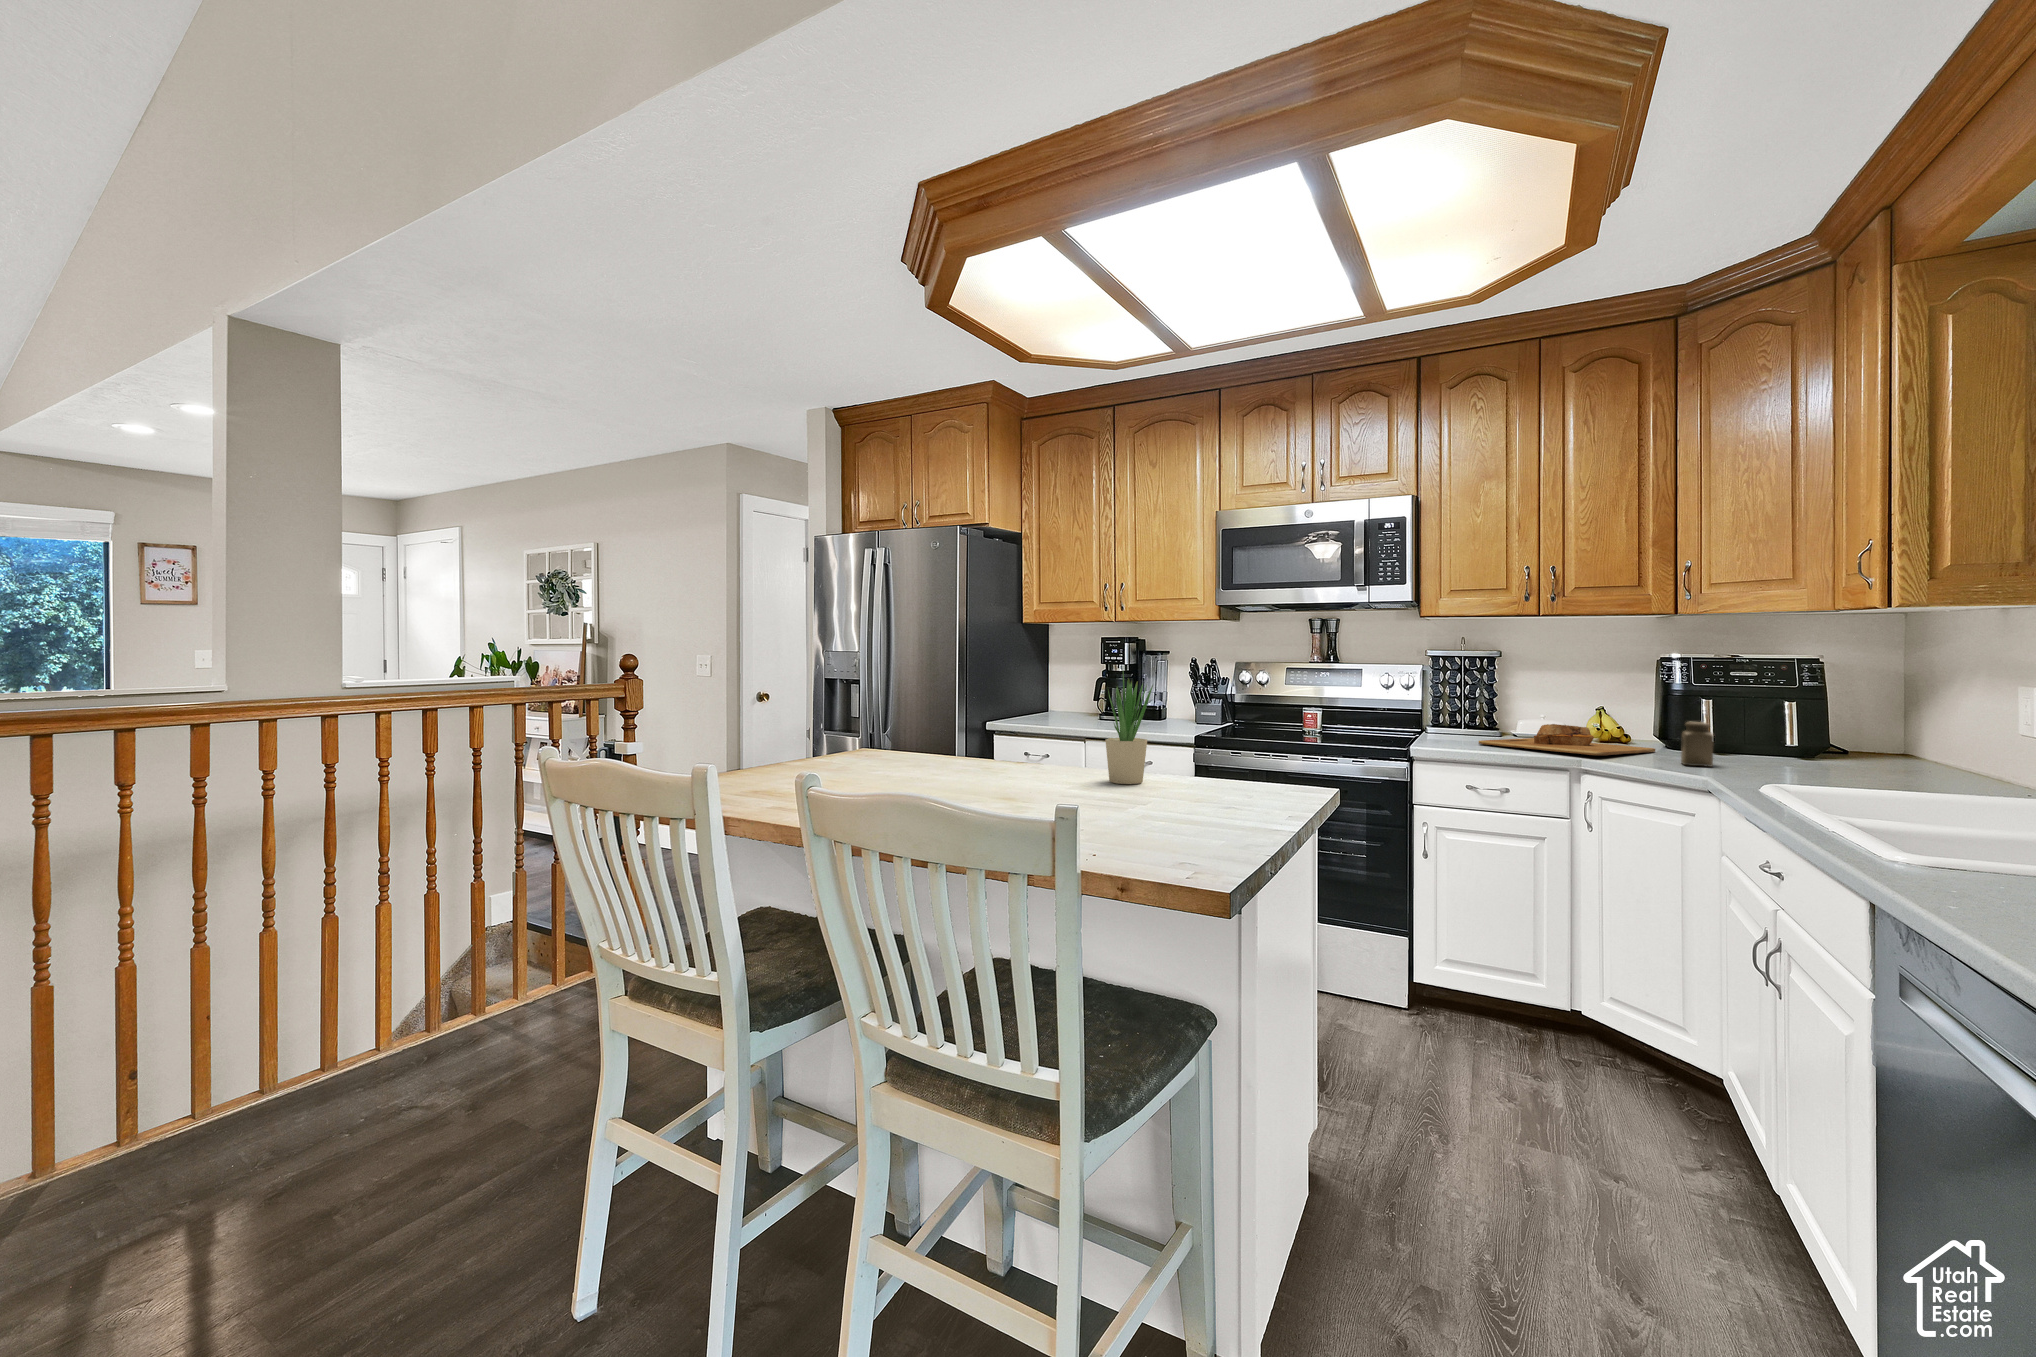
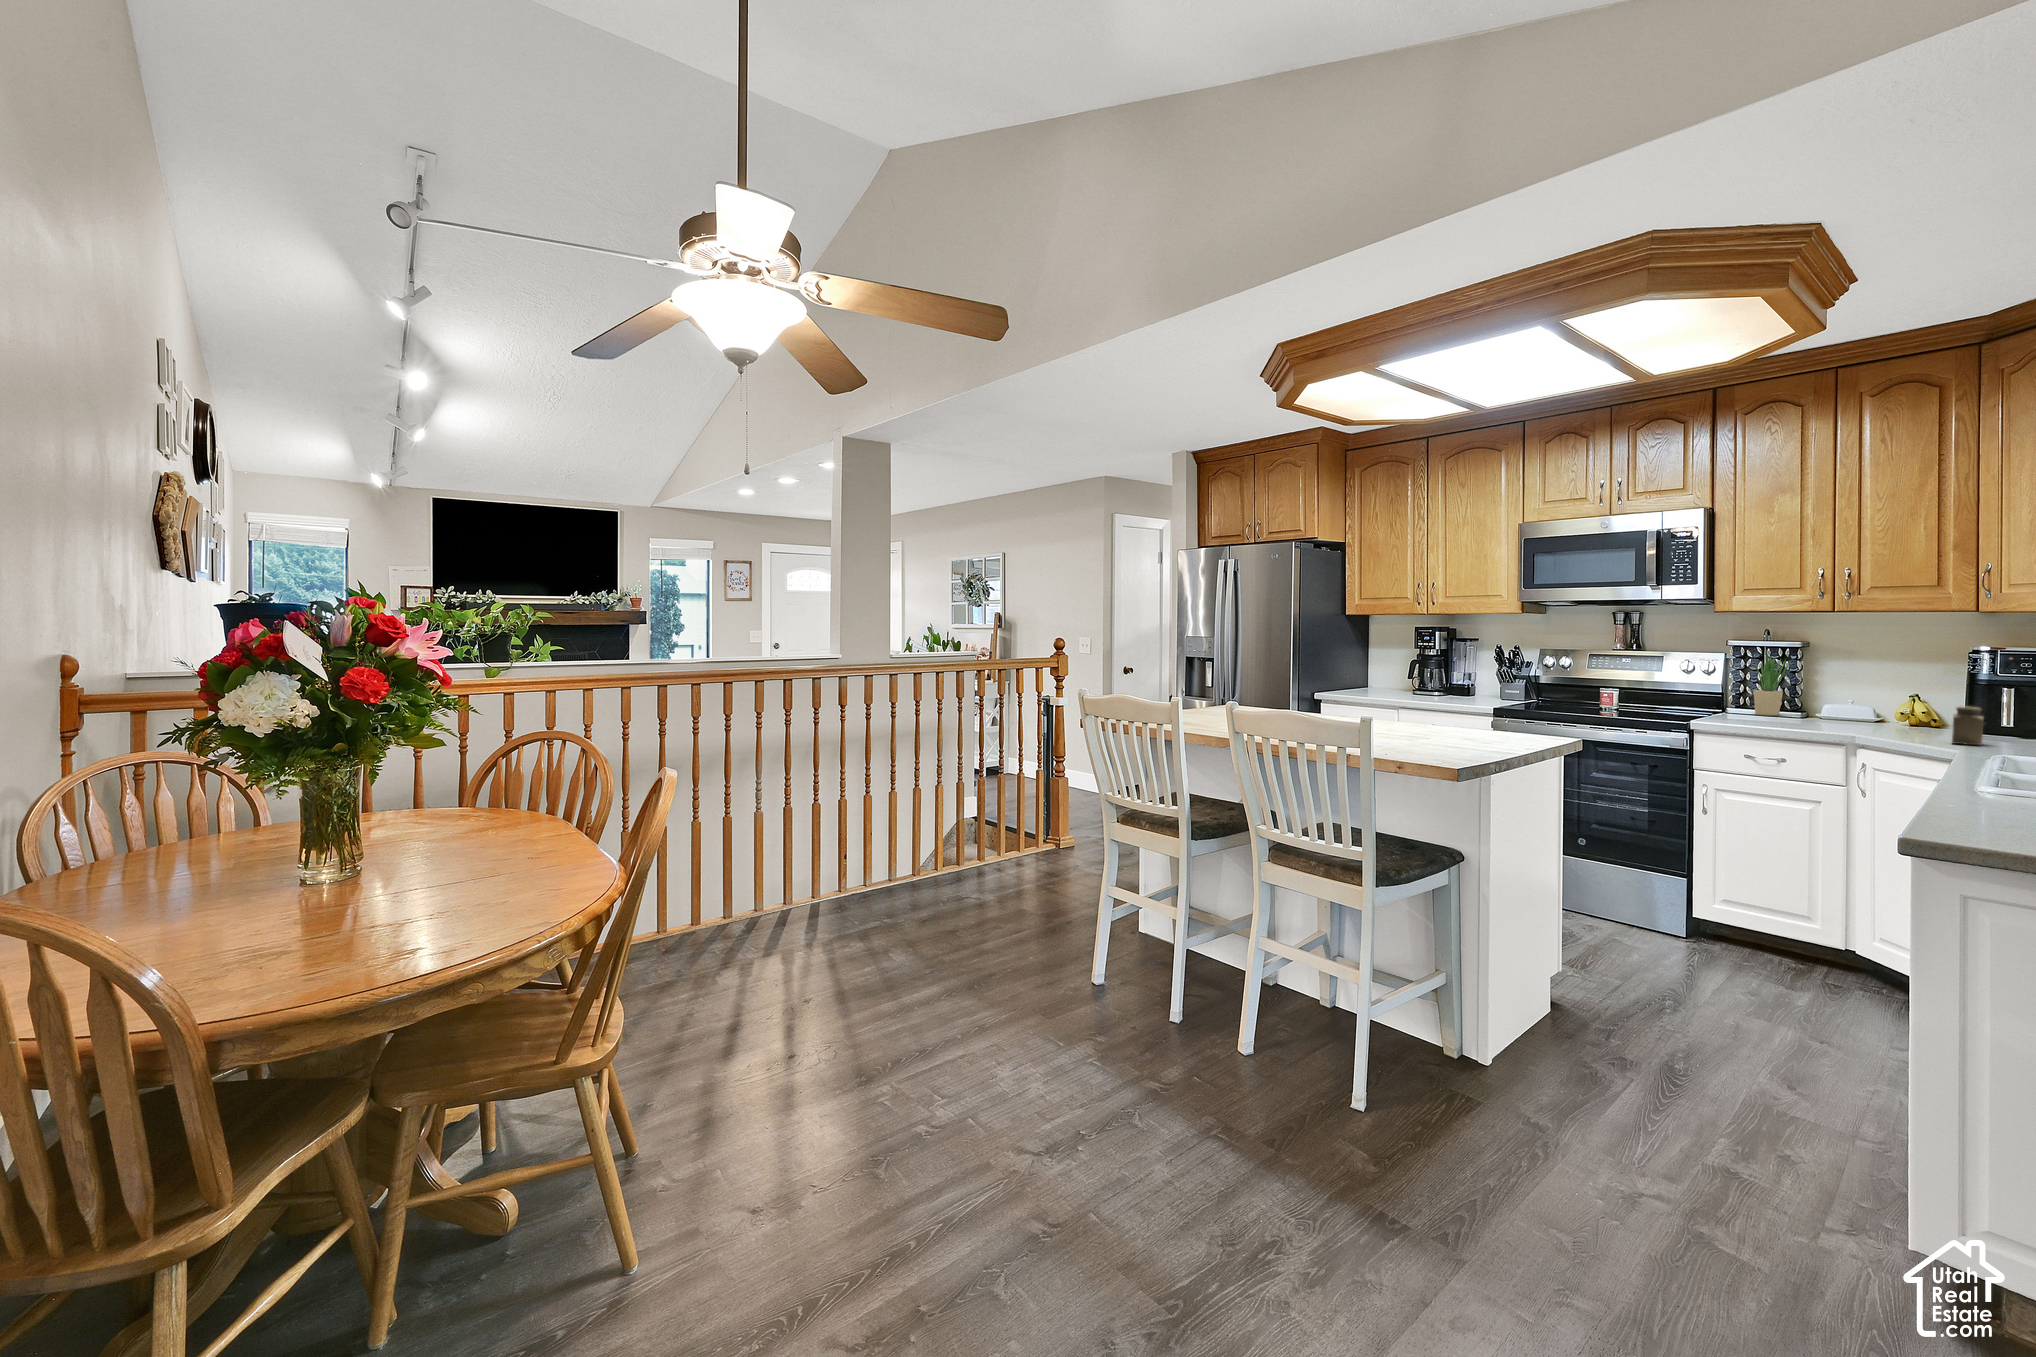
potted plant: present [1105,672,1153,784] -> present [1754,649,1790,715]
cutting board: present [1479,724,1655,756] -> none [1763,707,1945,734]

